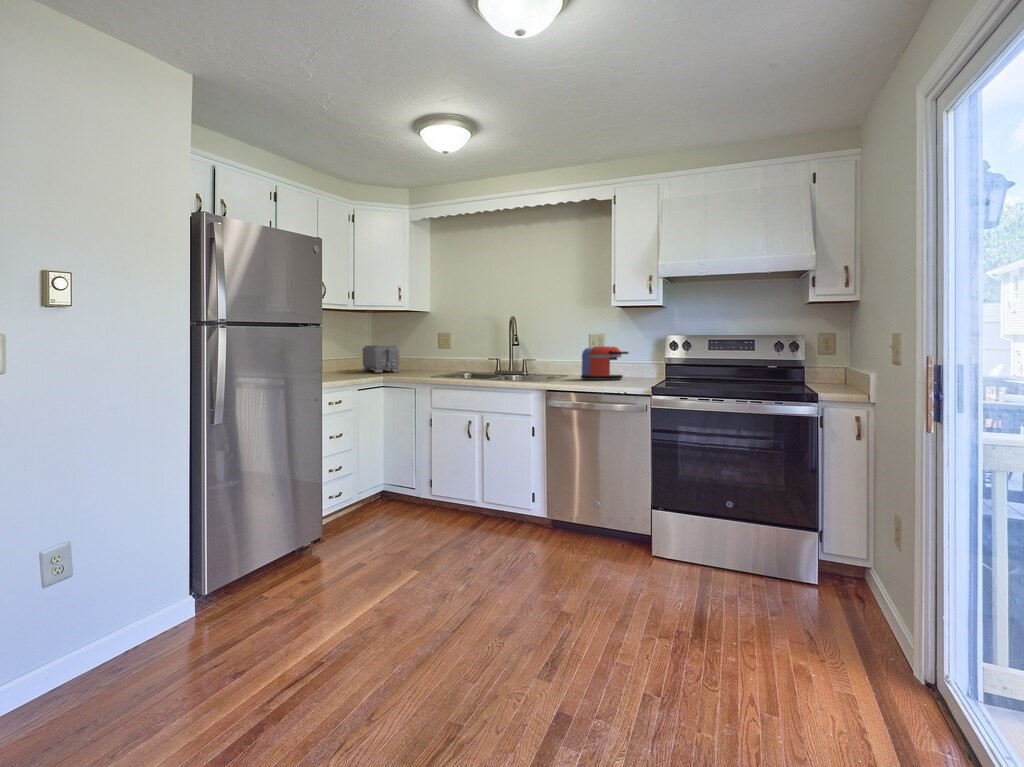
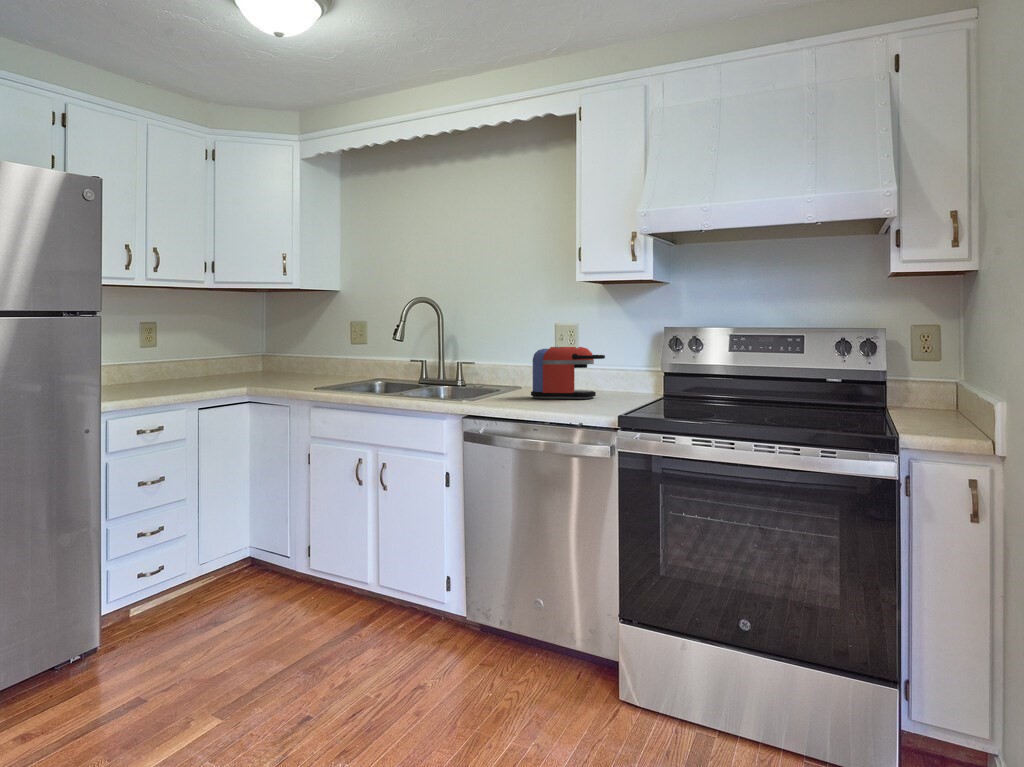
toaster: present [362,345,400,373] -> none [248,343,295,382]

